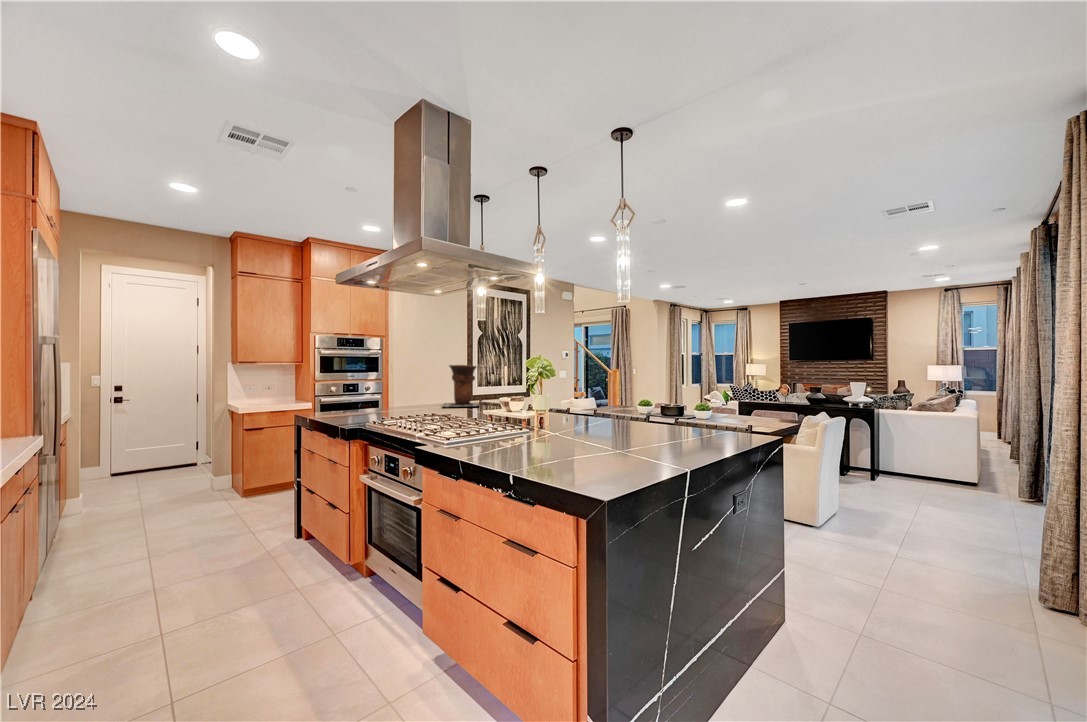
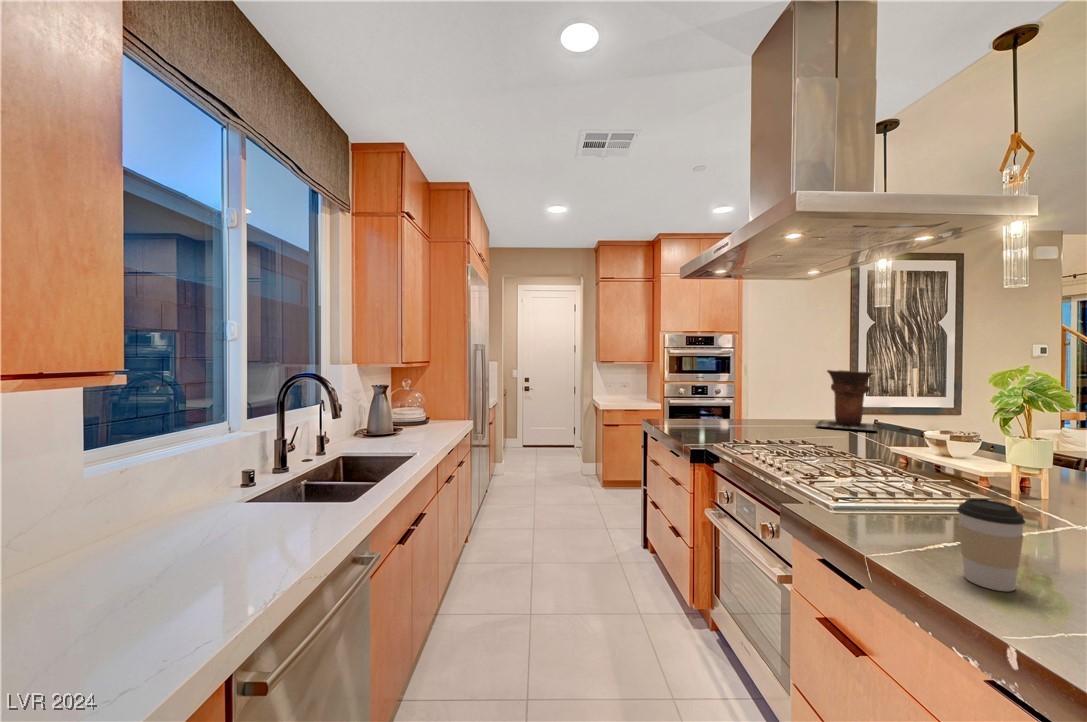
coffee cup: none [496,417,520,458] -> present [957,499,1025,591]

